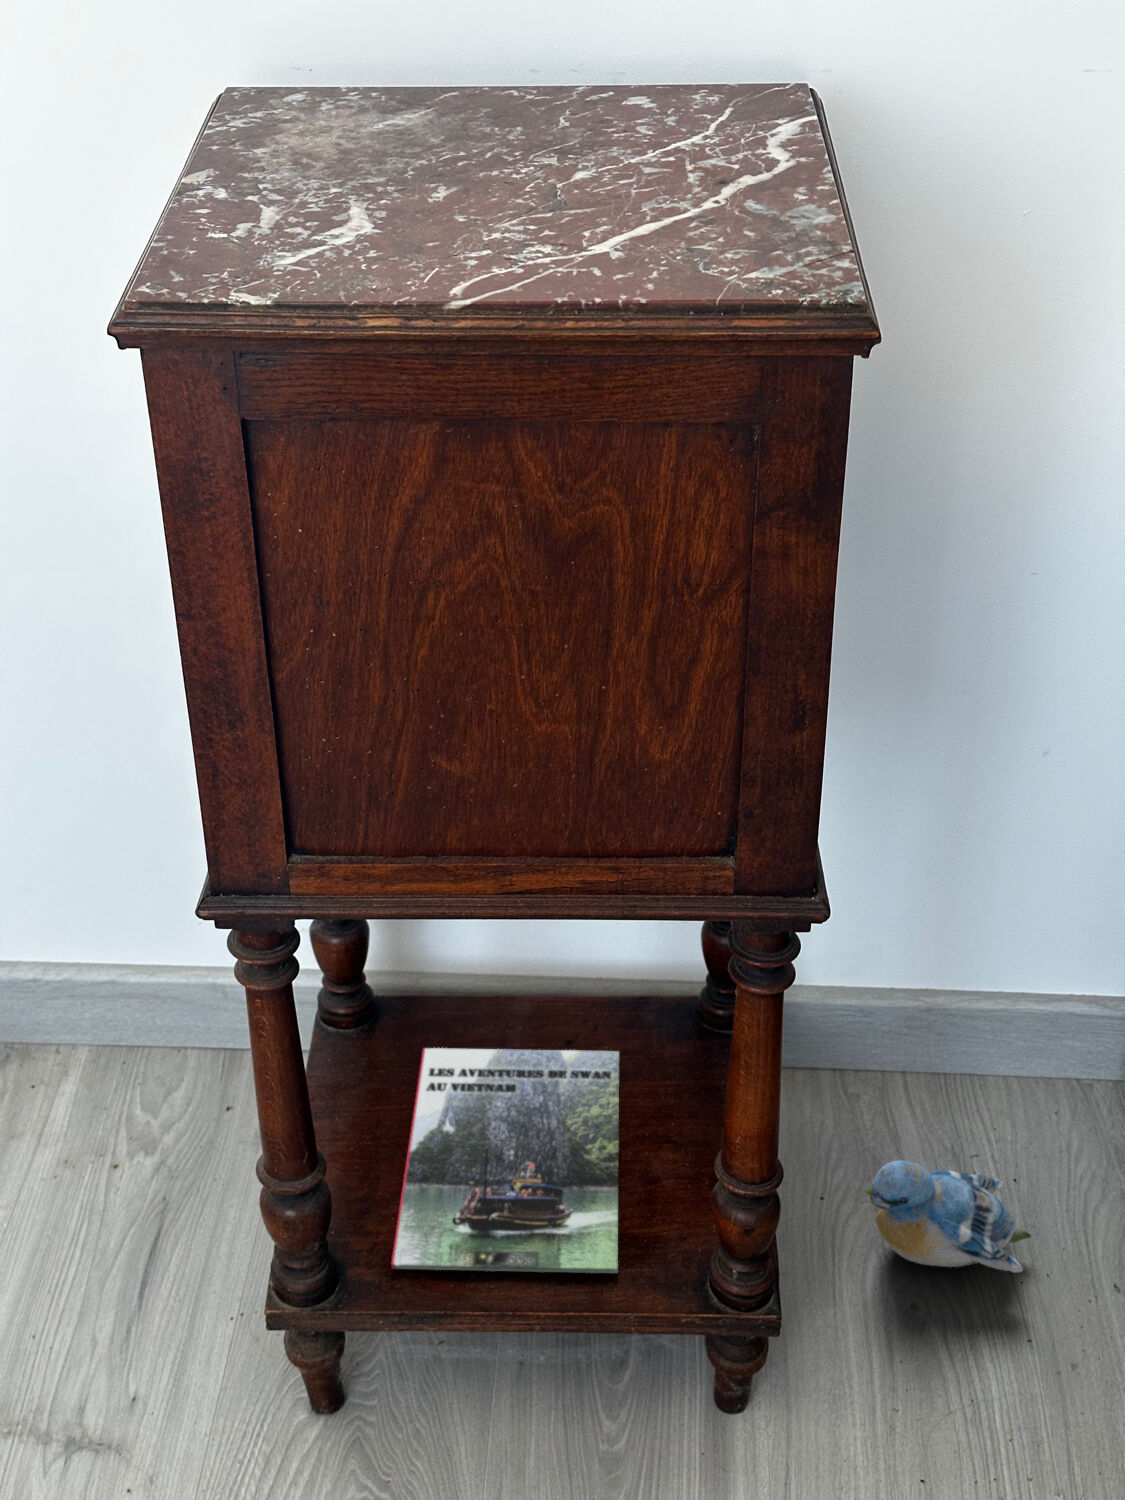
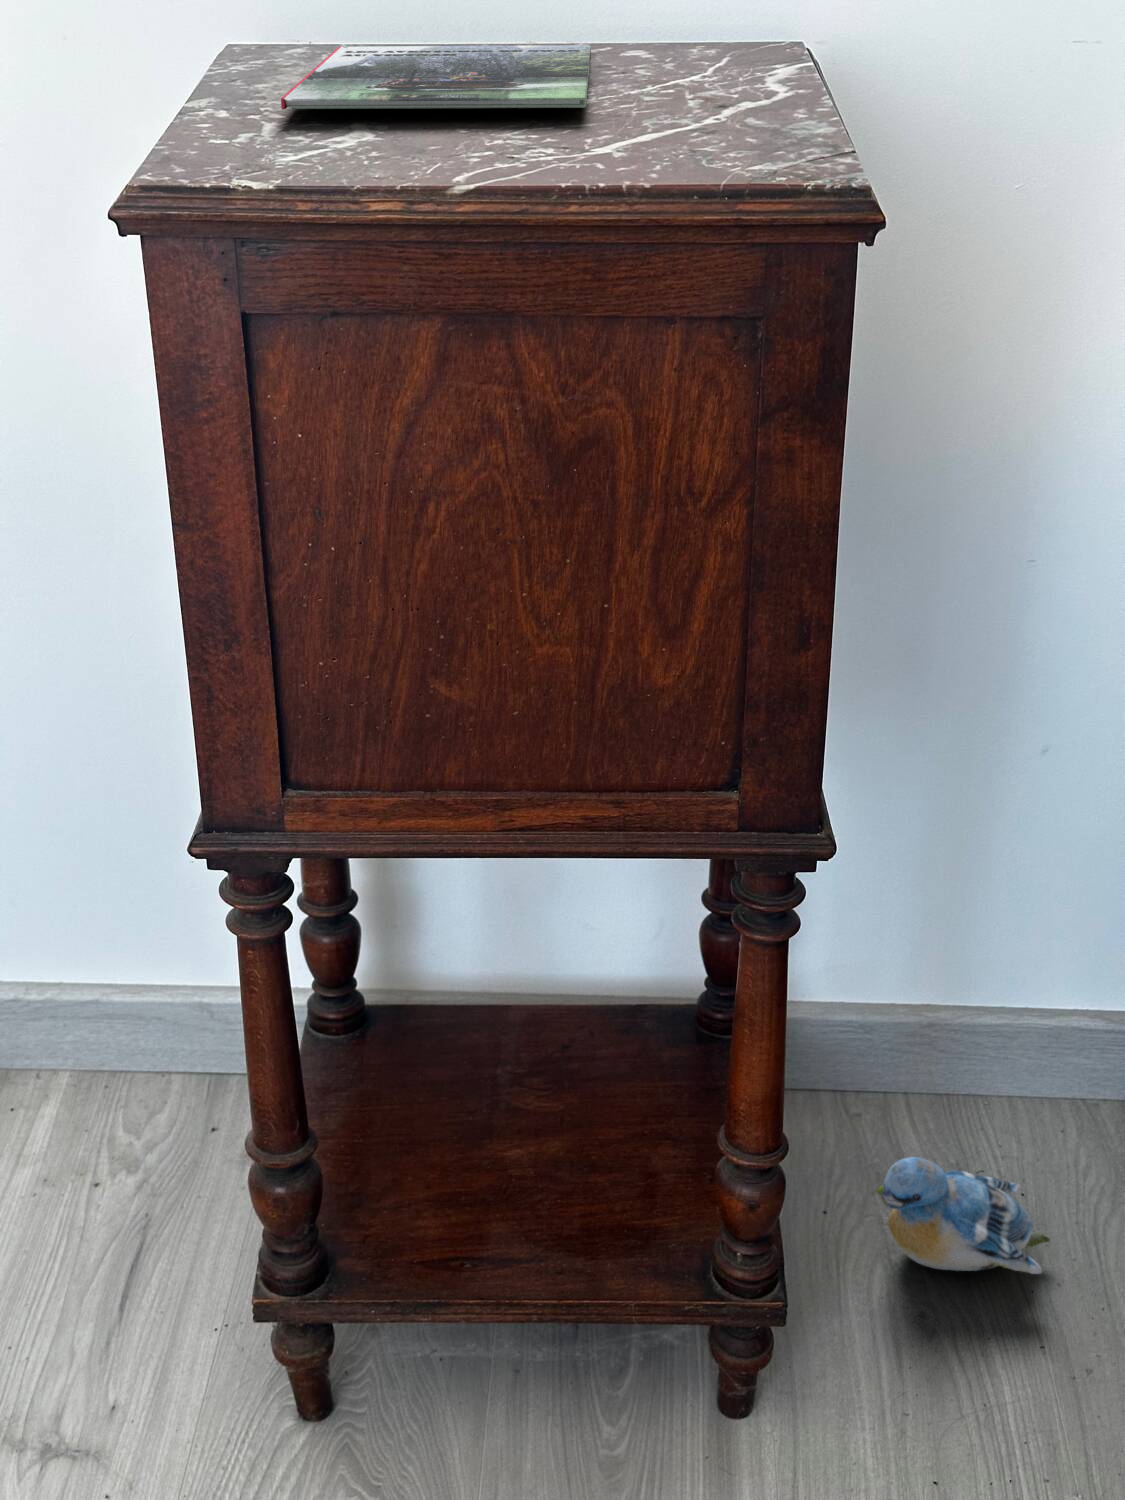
magazine: present [392,1048,619,1273] -> present [281,45,591,109]

